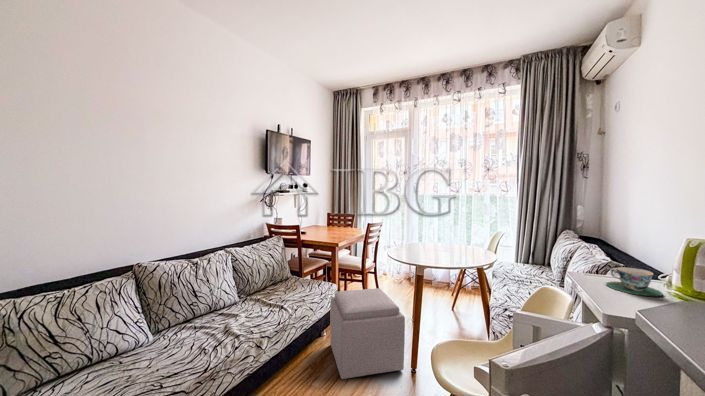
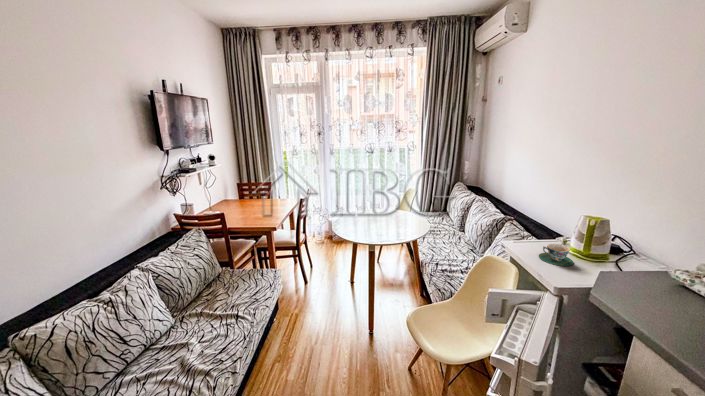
ottoman: present [330,288,405,379] -> none [281,266,361,362]

